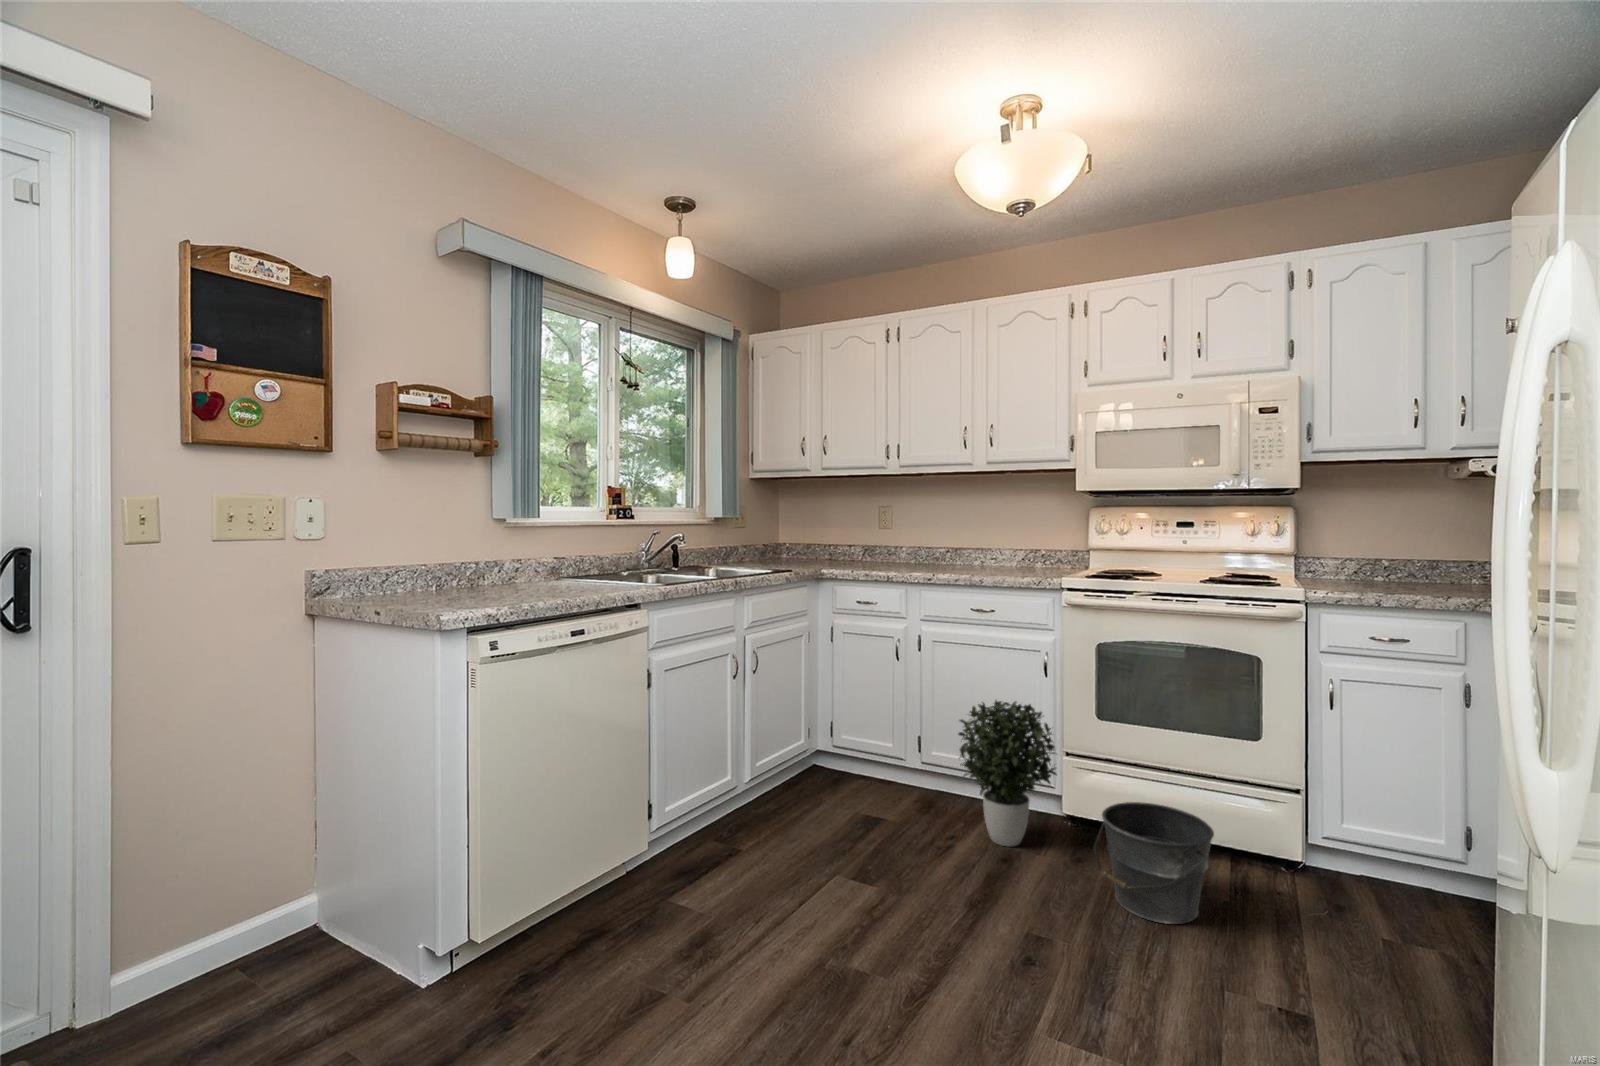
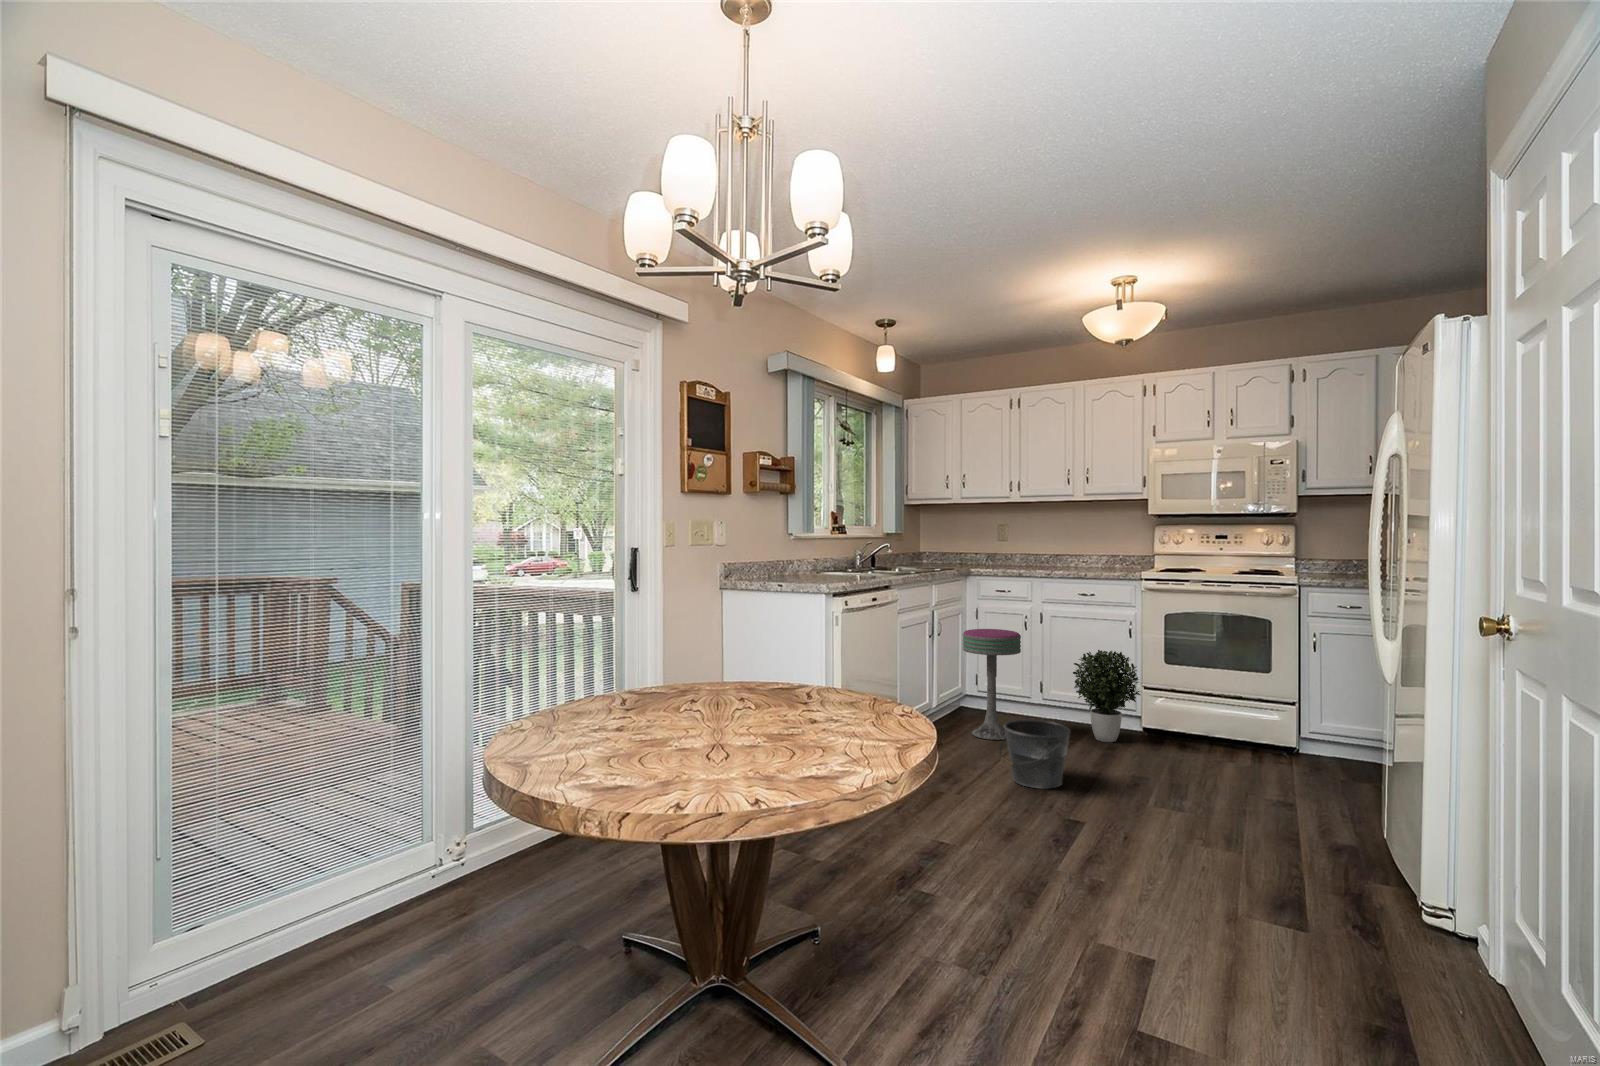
bar stool: none [790,665,877,844] -> present [963,629,1021,740]
bucket: present [1094,802,1214,924] -> present [999,720,1071,789]

